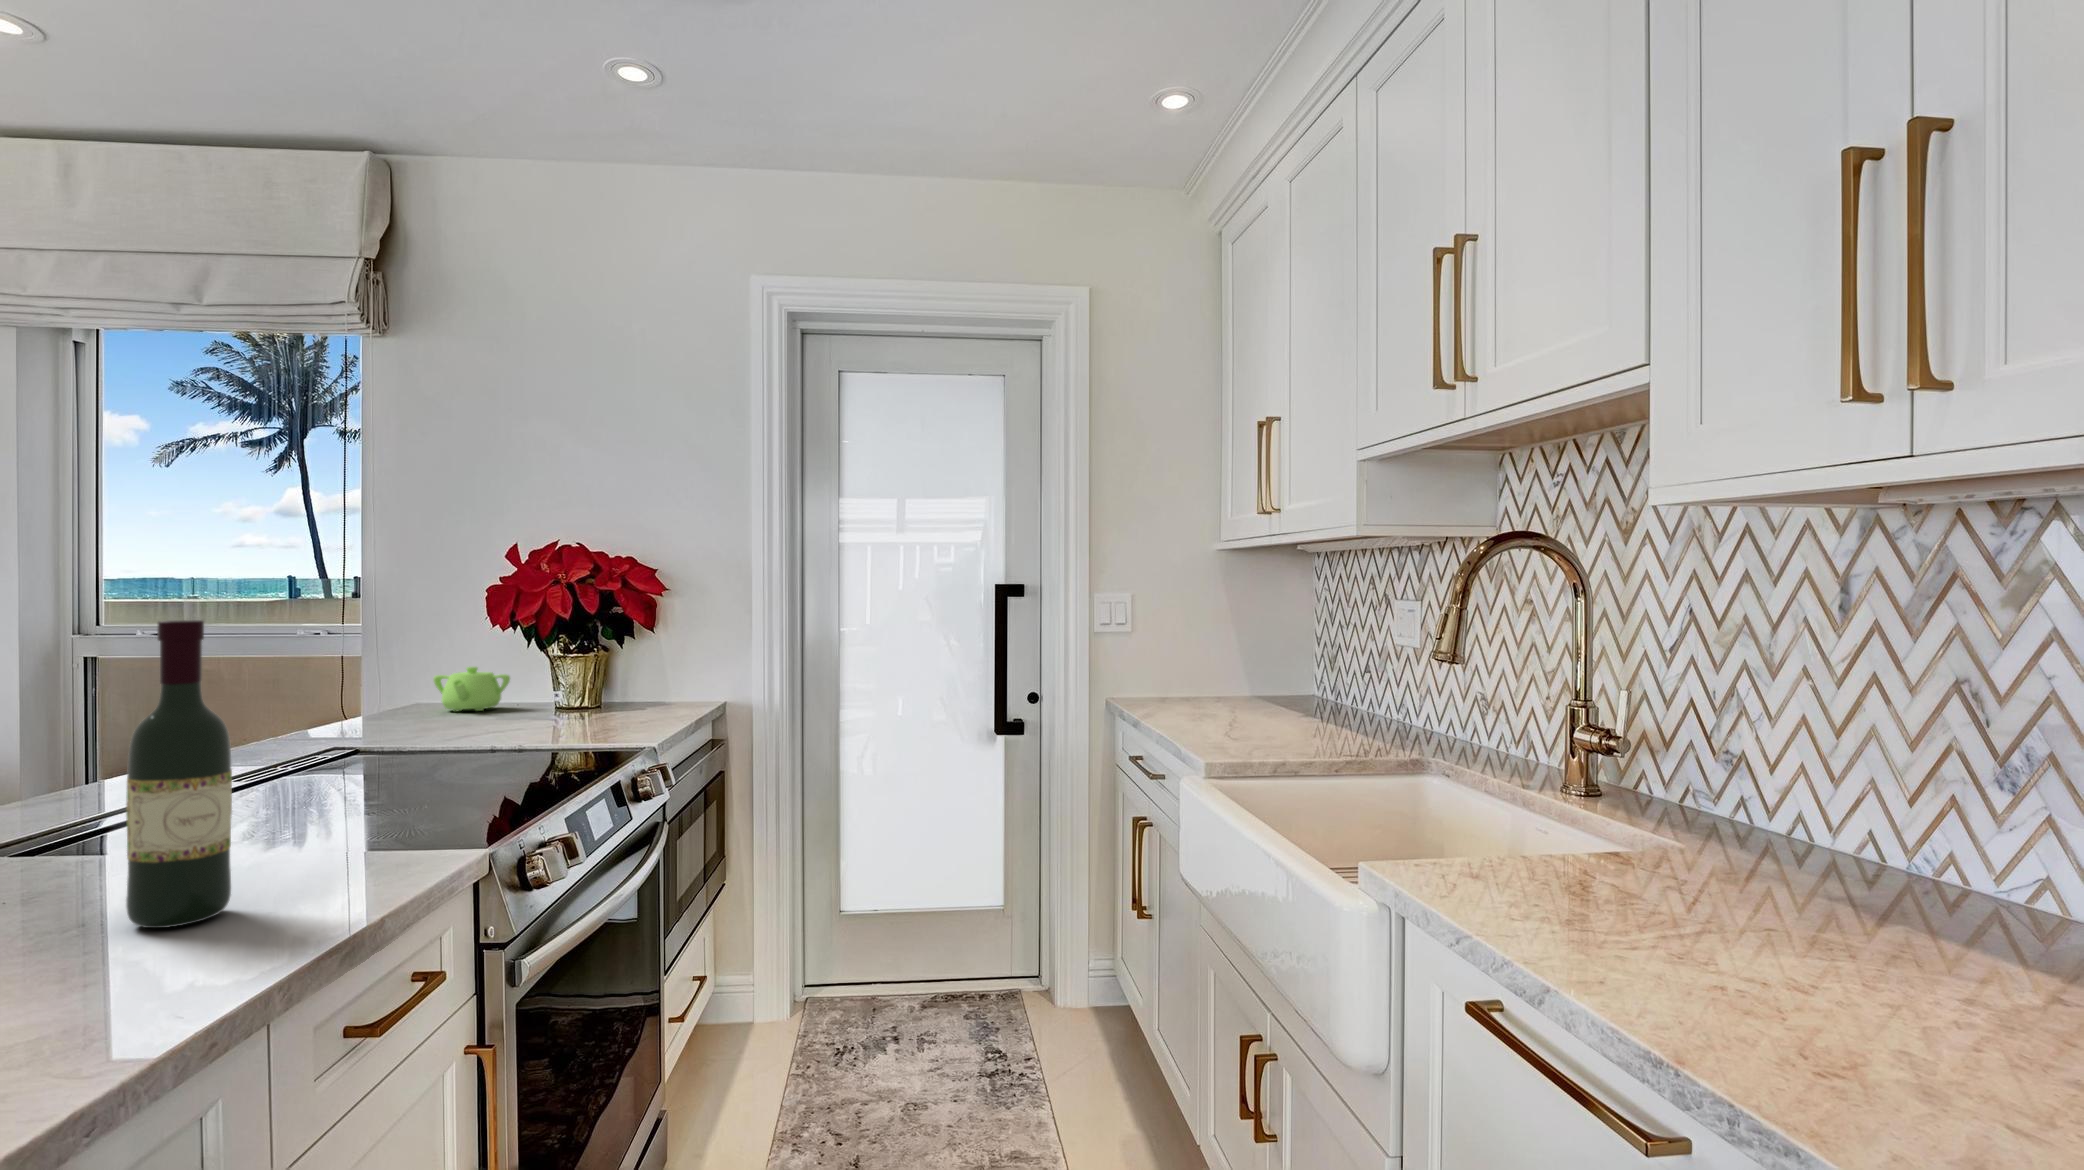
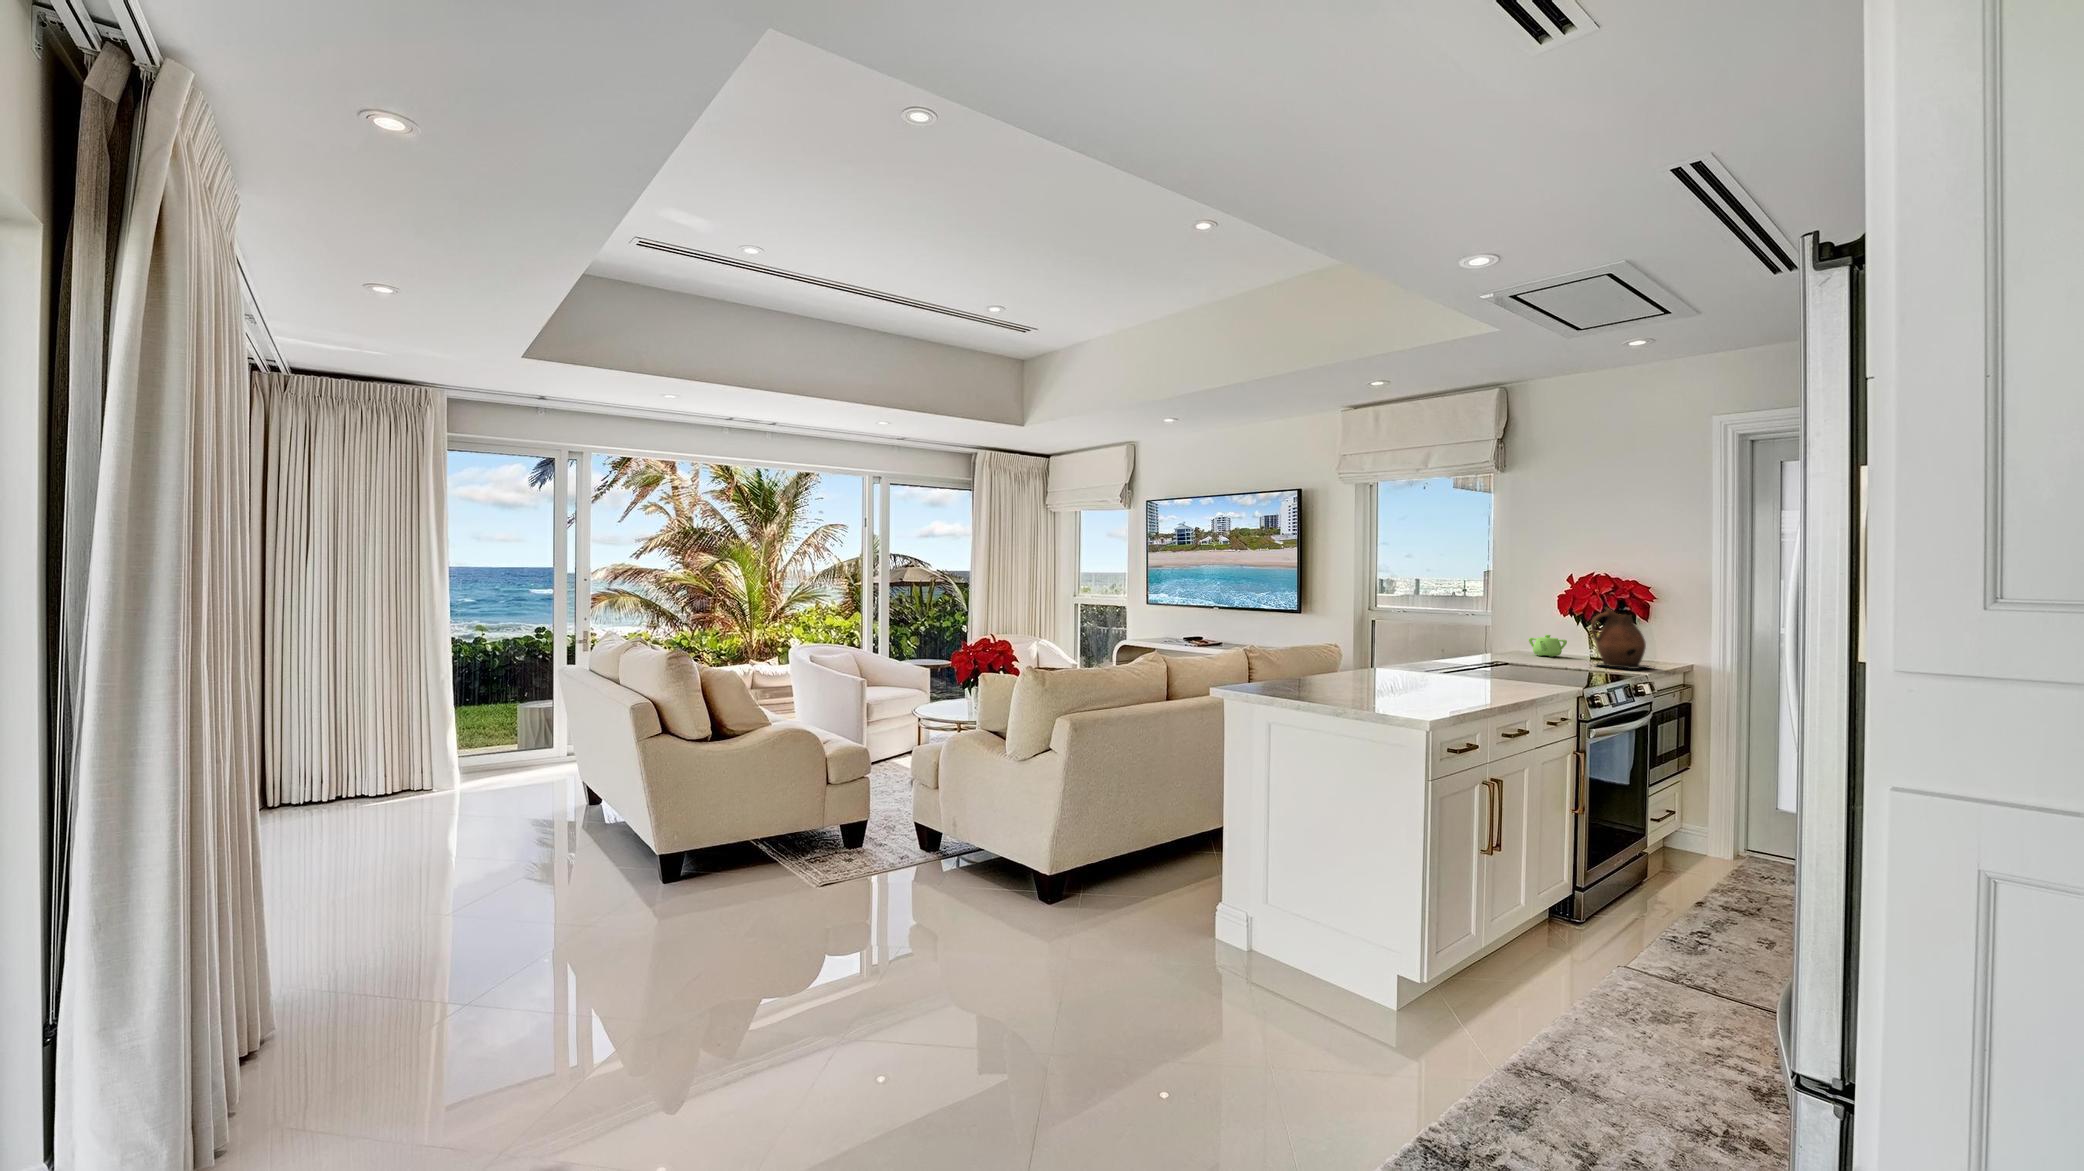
ceramic pitcher: none [549,606,667,728] -> present [1591,608,1650,669]
wine bottle: present [126,620,232,928] -> none [1490,612,1515,694]

